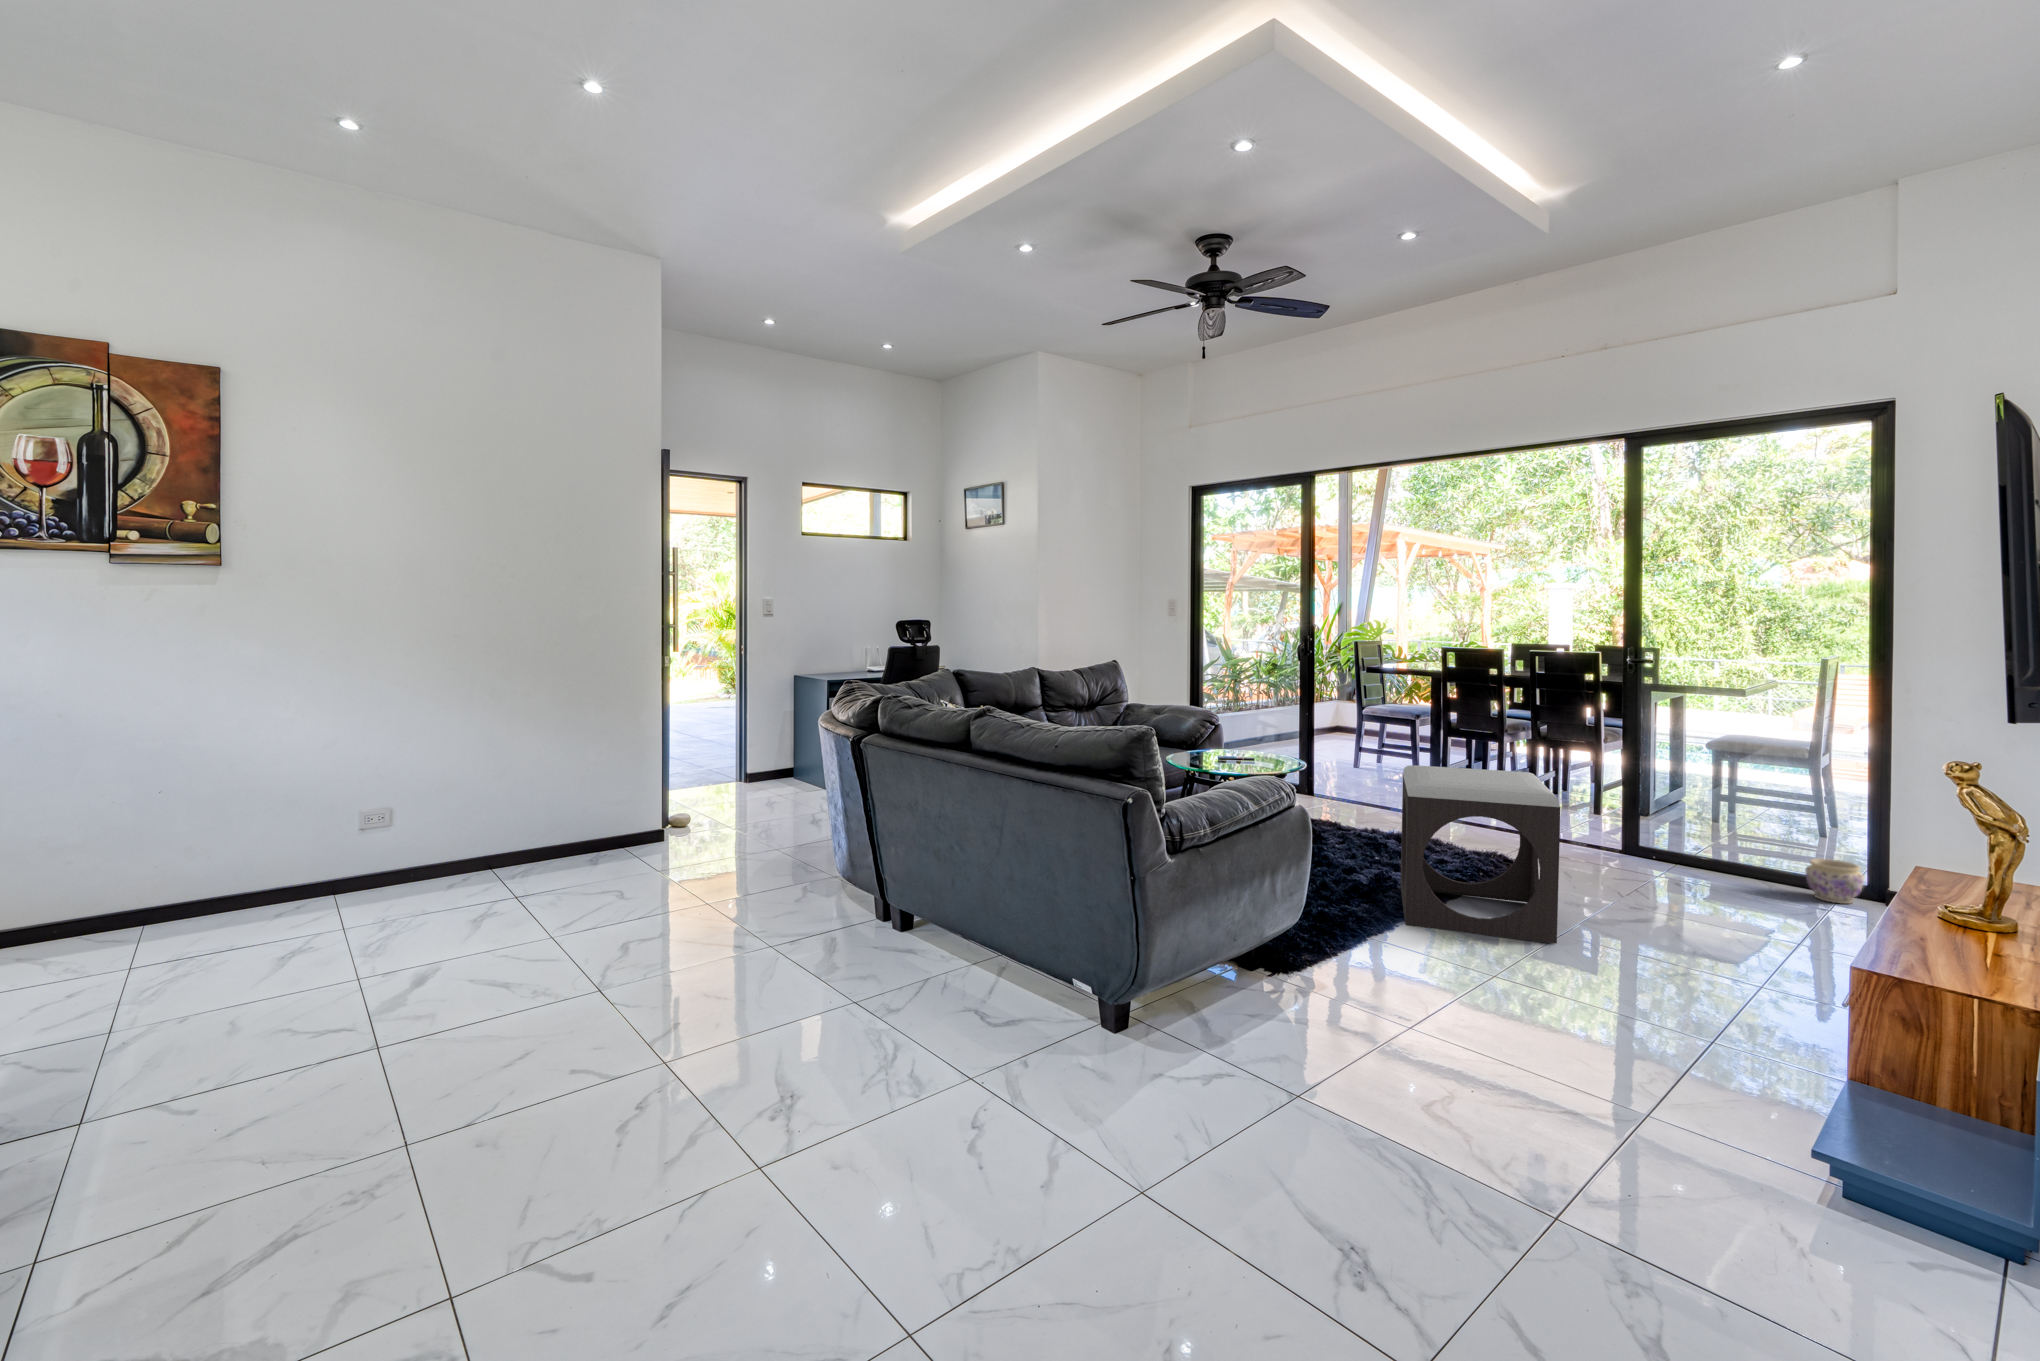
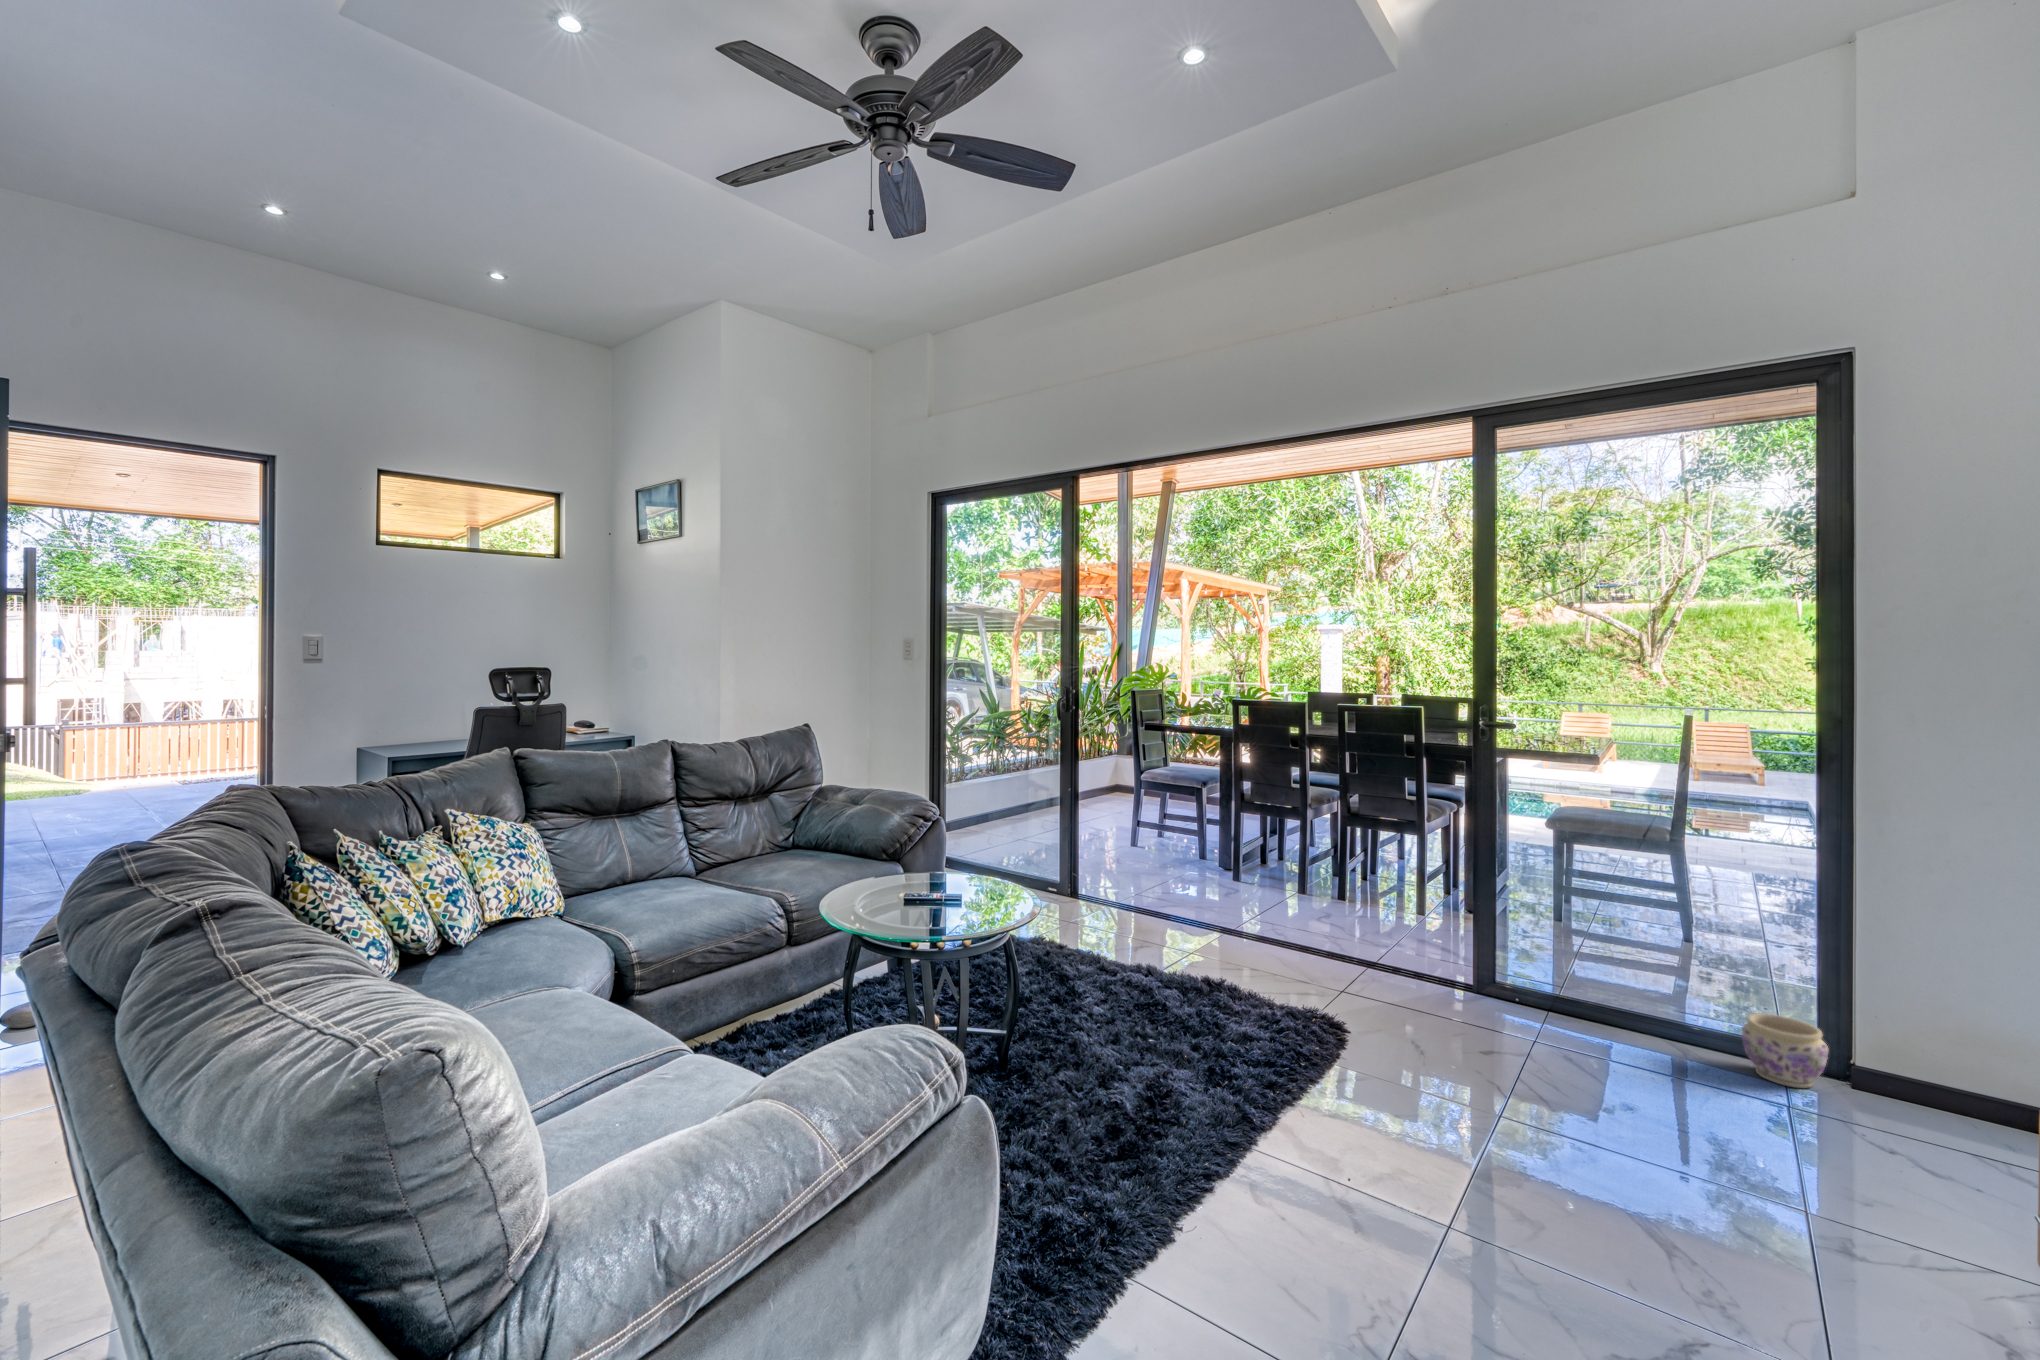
footstool: present [1401,765,1560,943] -> none [1187,909,1463,1276]

